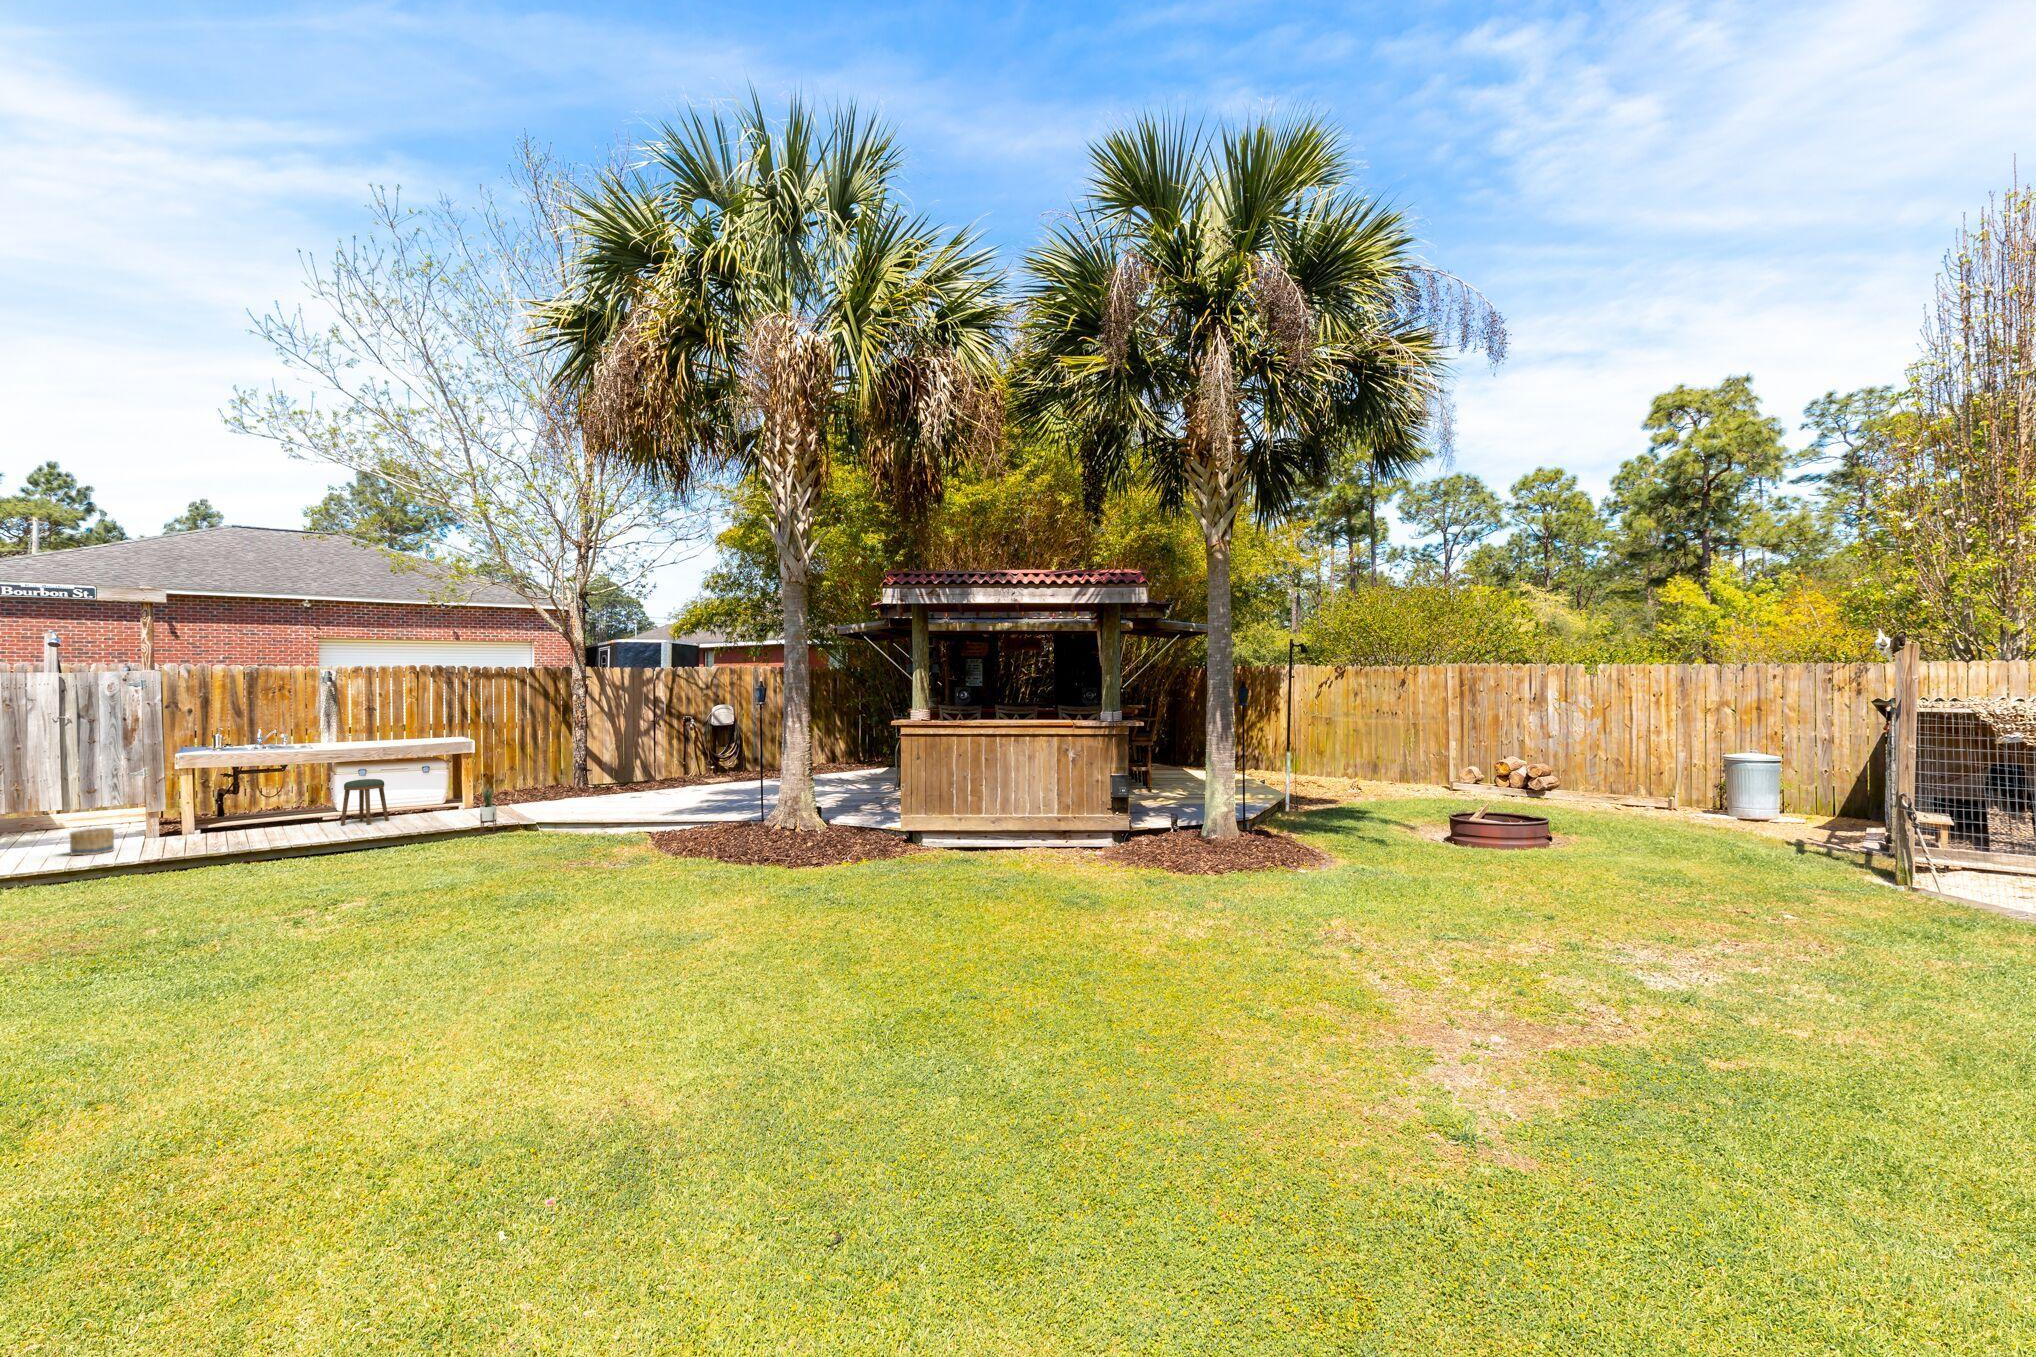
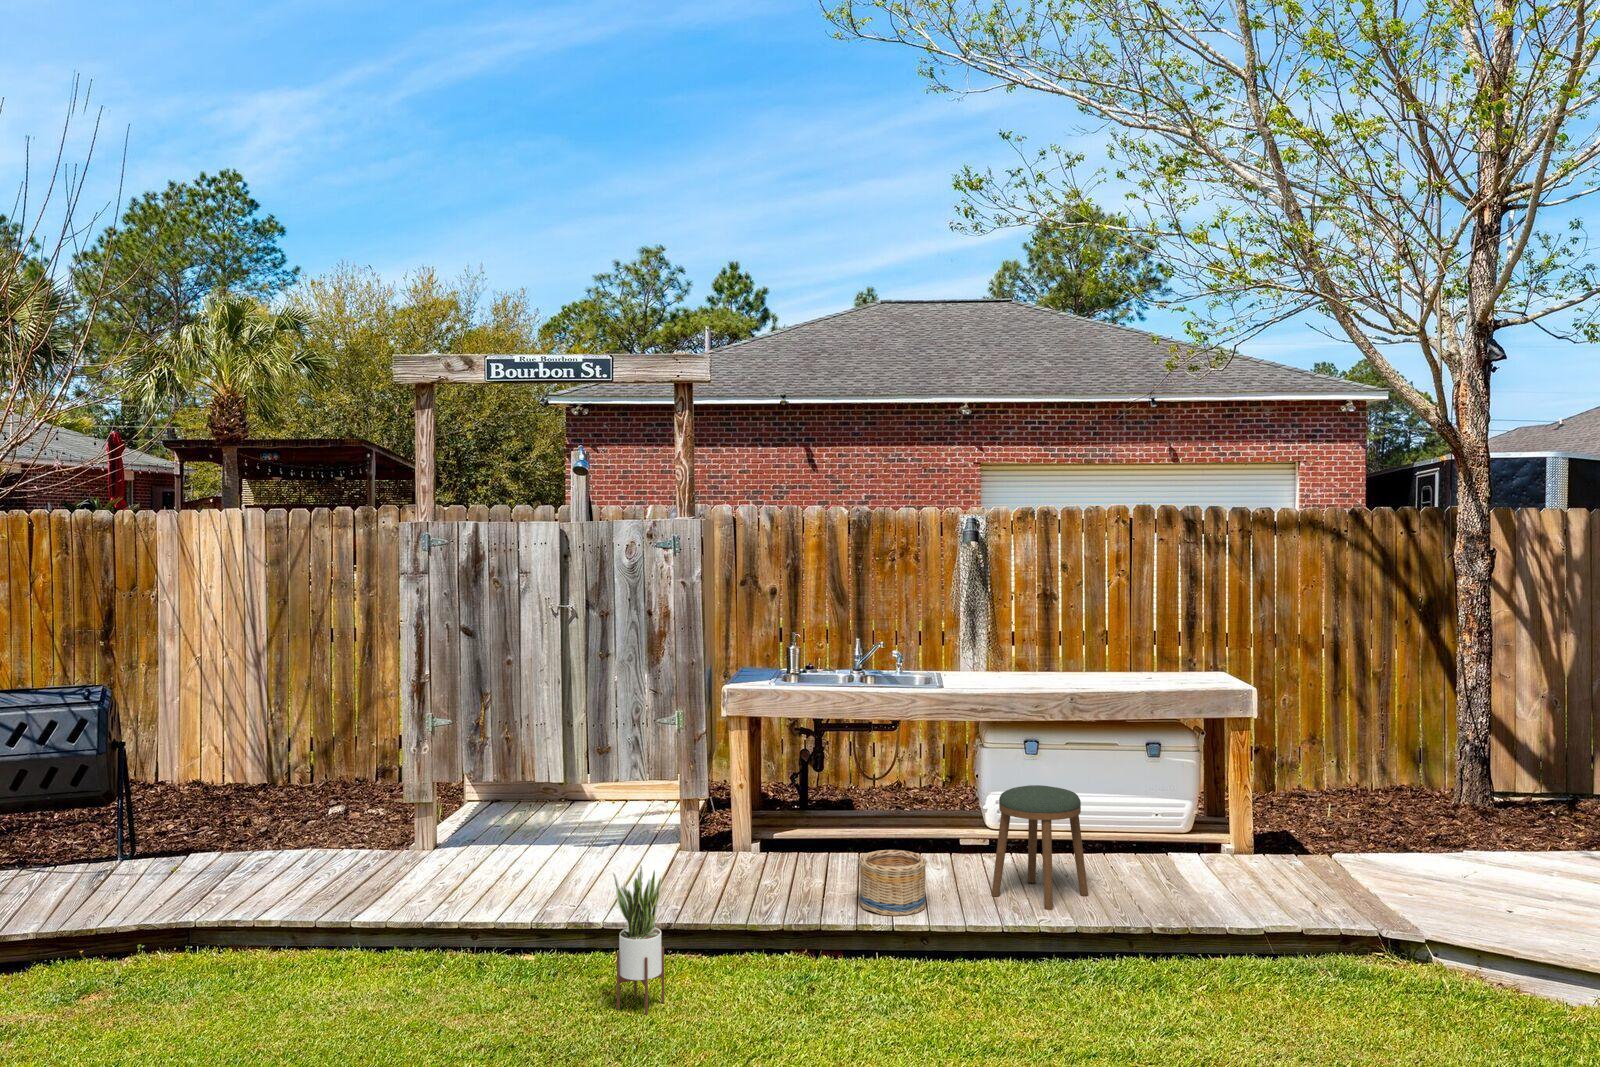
potted plant: present [480,786,497,832] -> present [613,865,664,1015]
basket: present [70,828,114,855] -> present [859,850,927,916]

